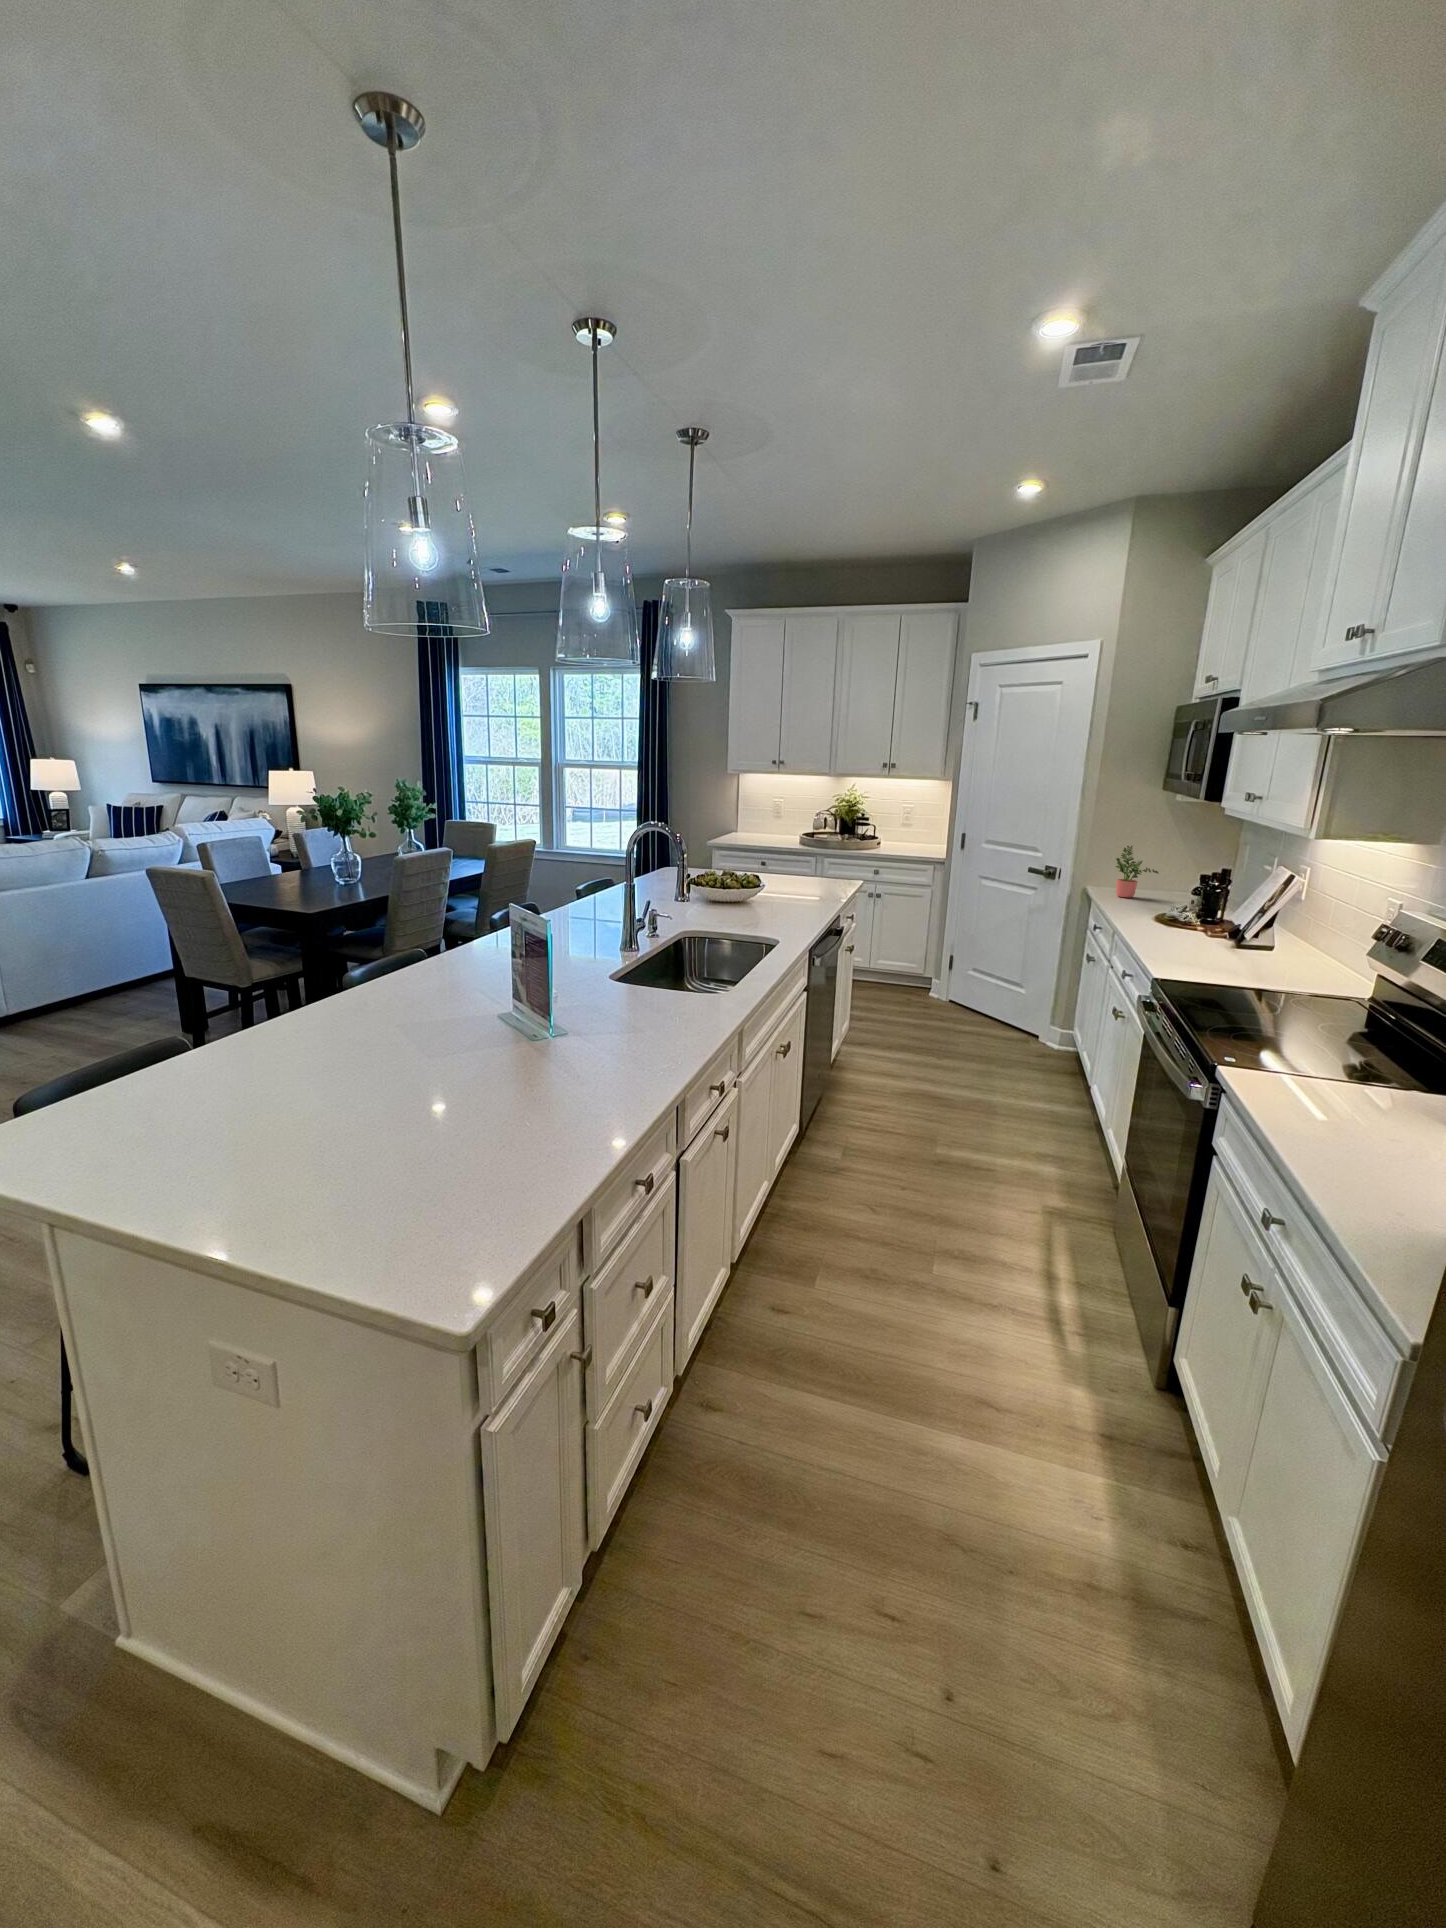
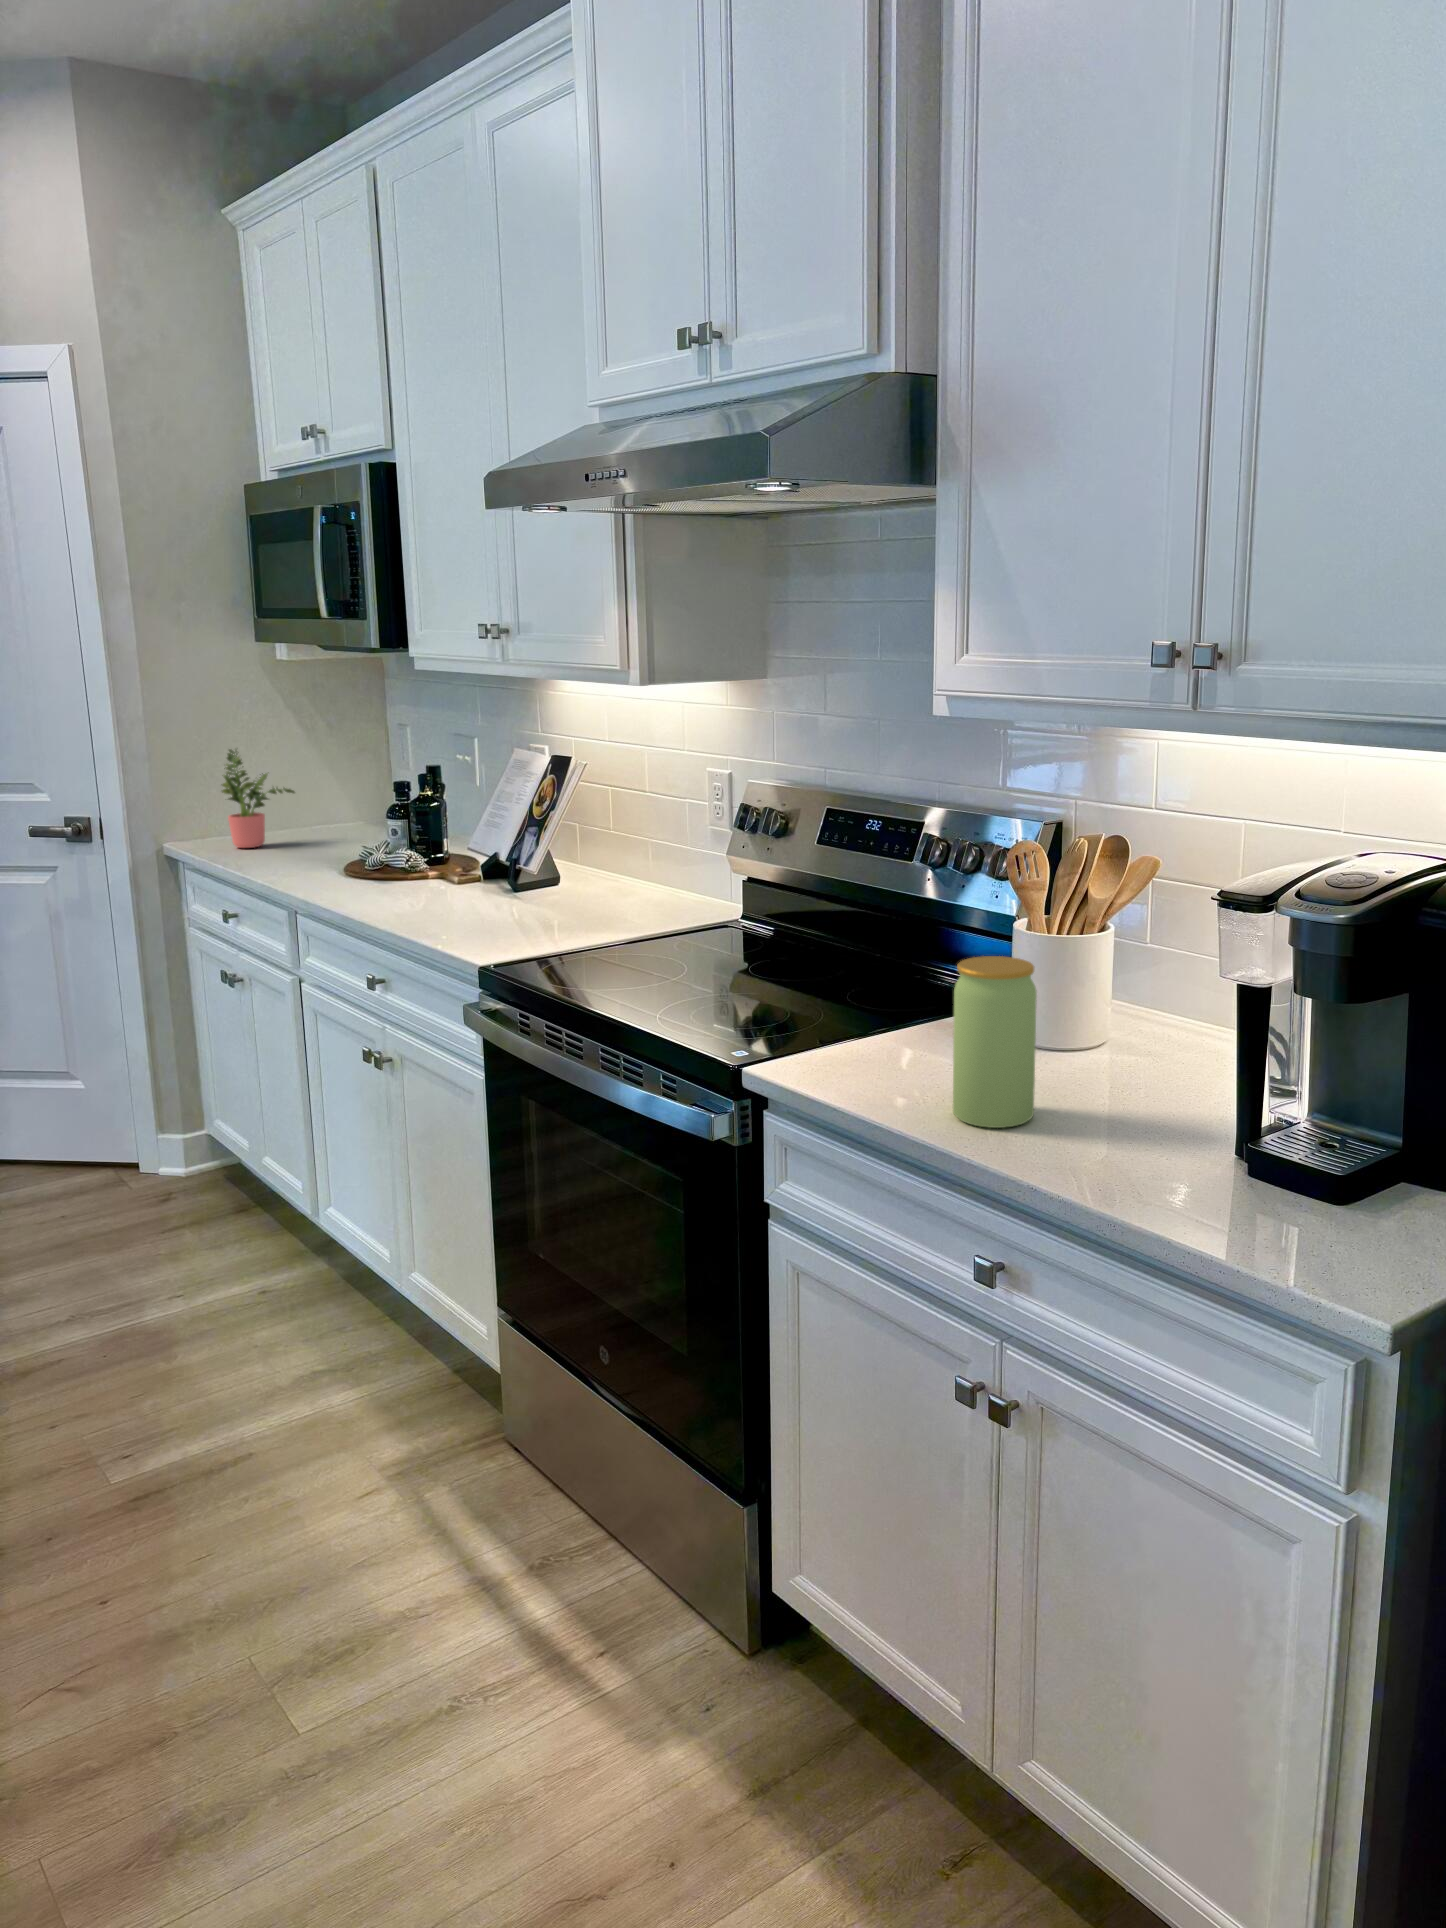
jar: none [1300,1040,1386,1154] -> present [953,956,1037,1128]

